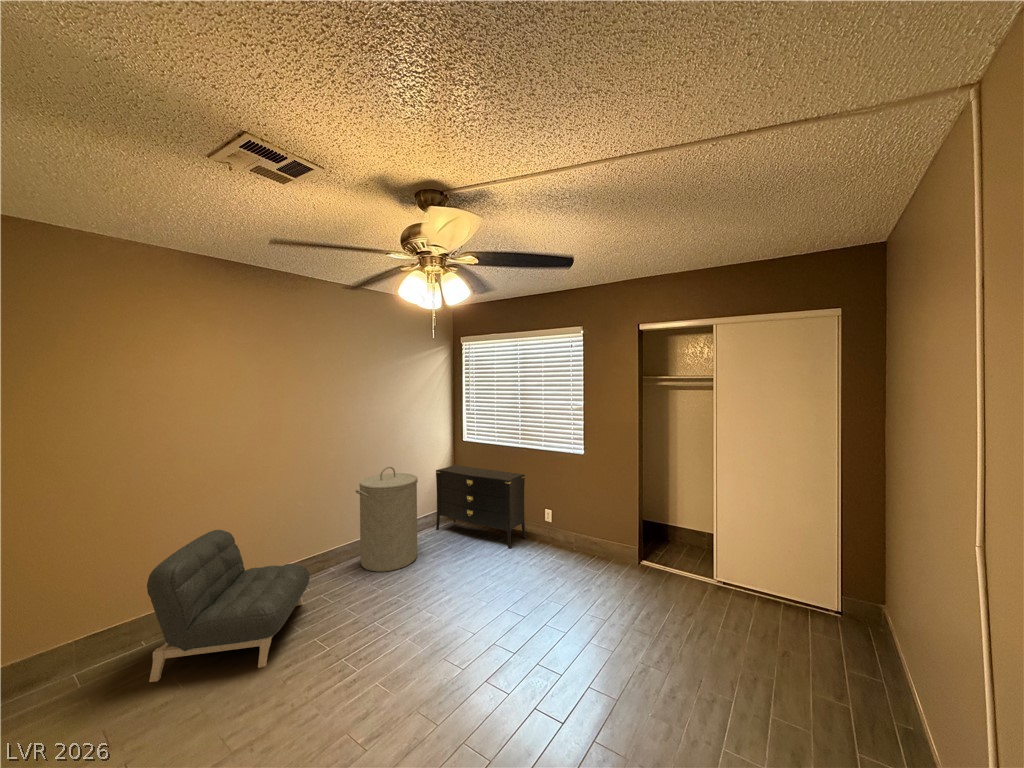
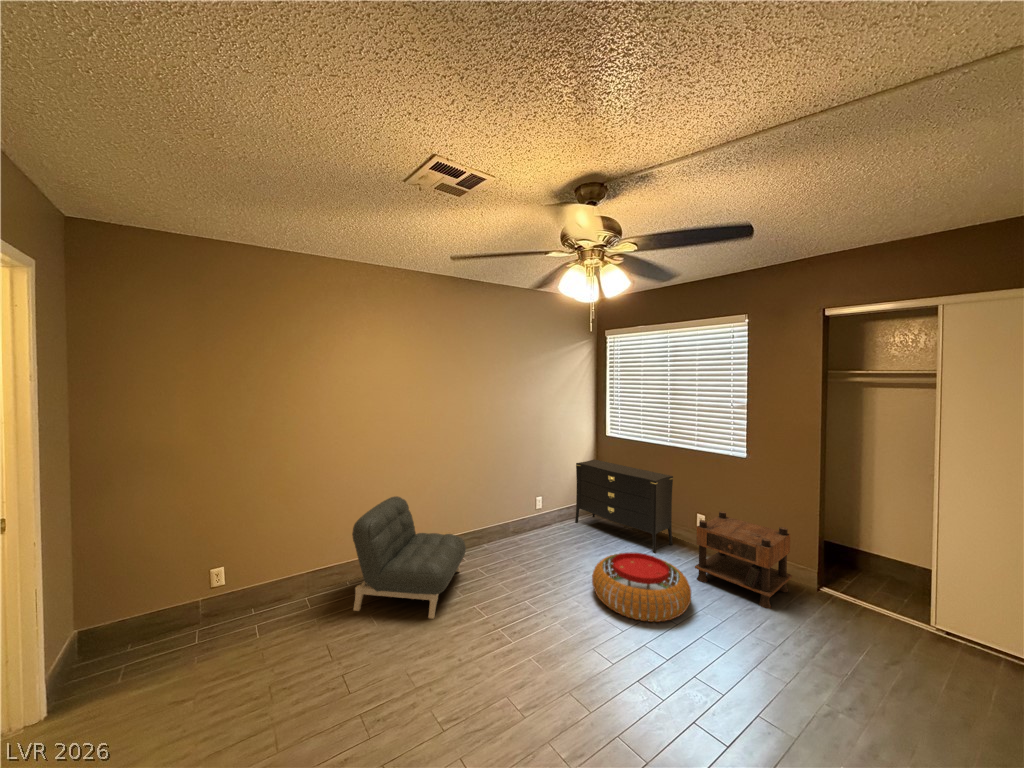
laundry hamper: present [356,467,418,572] -> none [503,456,560,555]
nightstand: none [543,502,619,583] -> present [695,511,792,609]
pouf: none [449,552,539,618] -> present [592,552,691,622]

